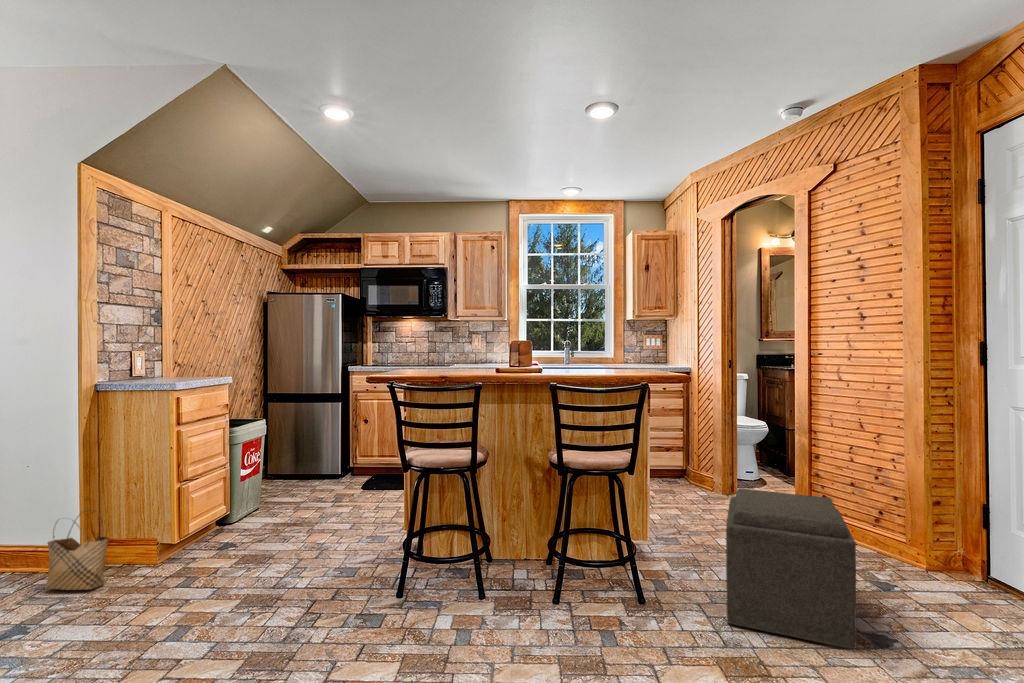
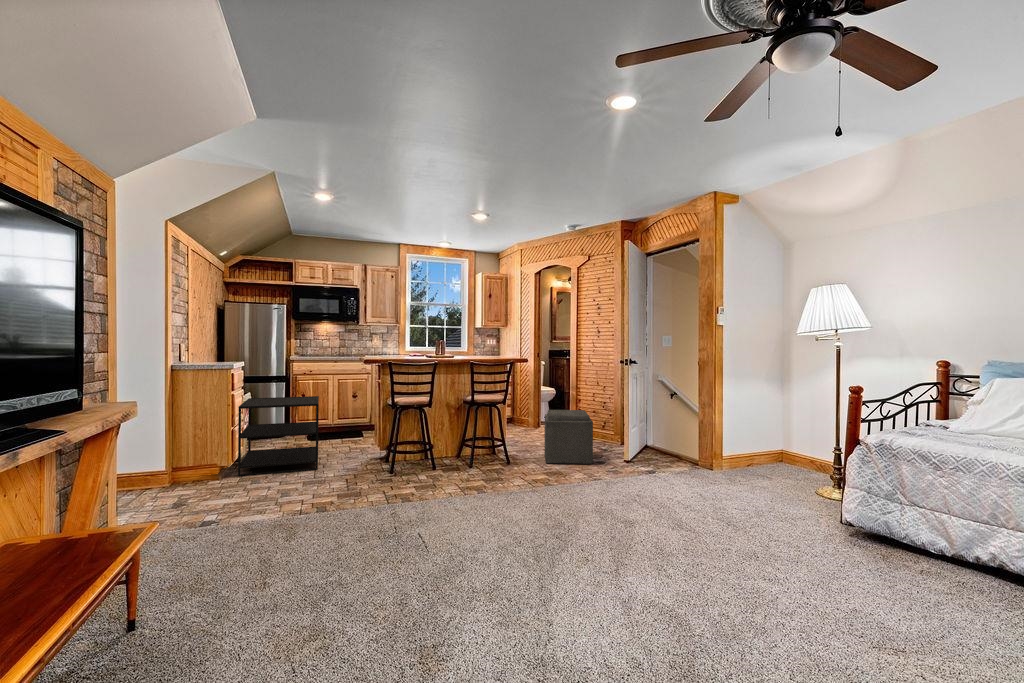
side table: none [170,432,335,570] -> present [238,396,319,477]
woven basket: present [45,510,109,590] -> none [169,441,209,488]

